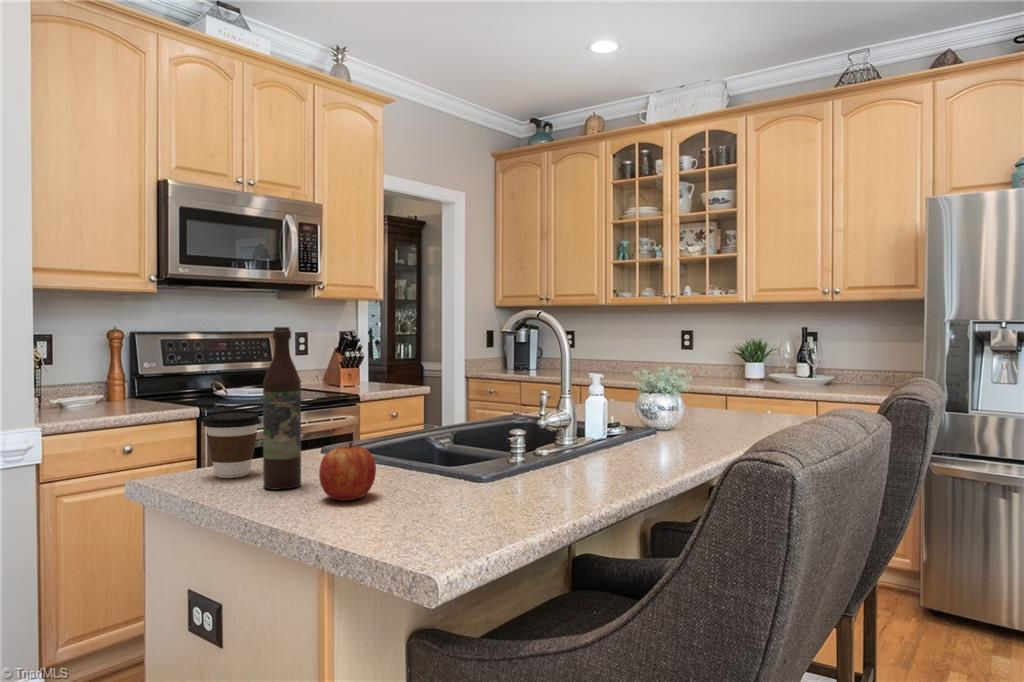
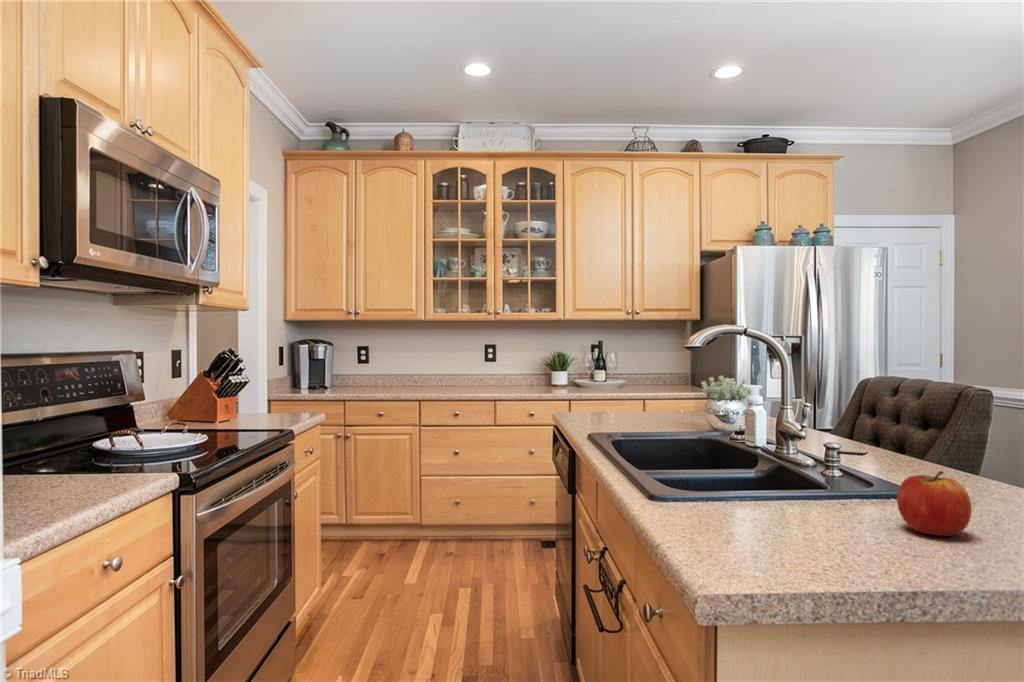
wine bottle: present [263,327,301,490] -> none [812,349,860,542]
coffee cup: present [203,413,261,478] -> none [698,457,770,544]

